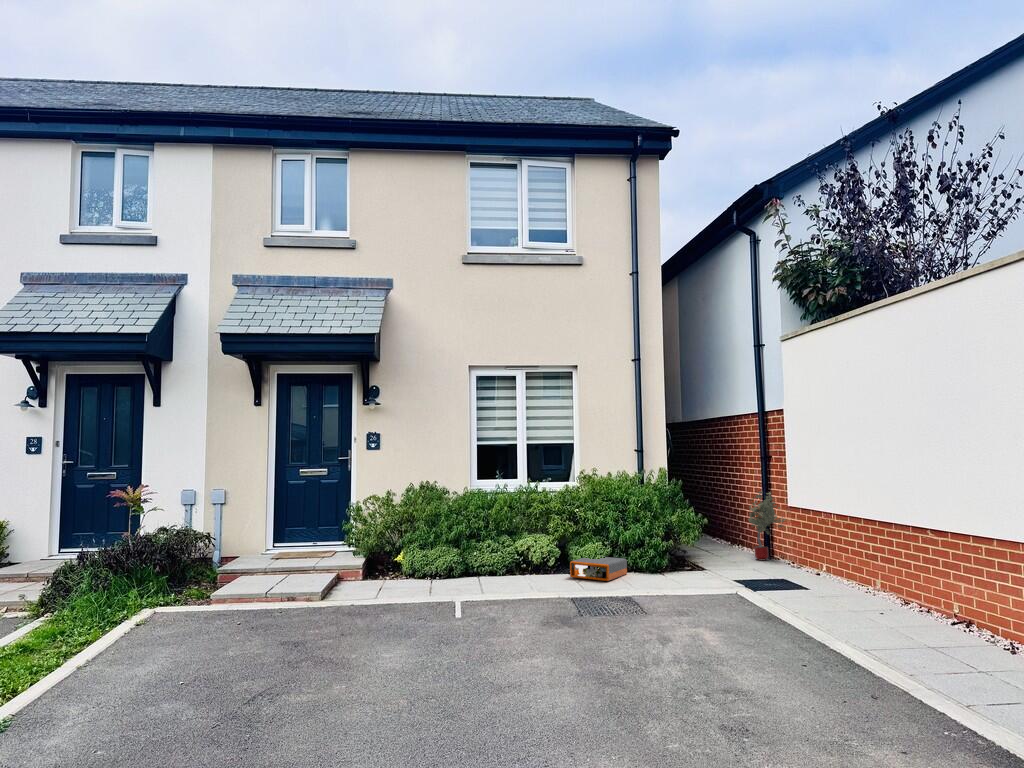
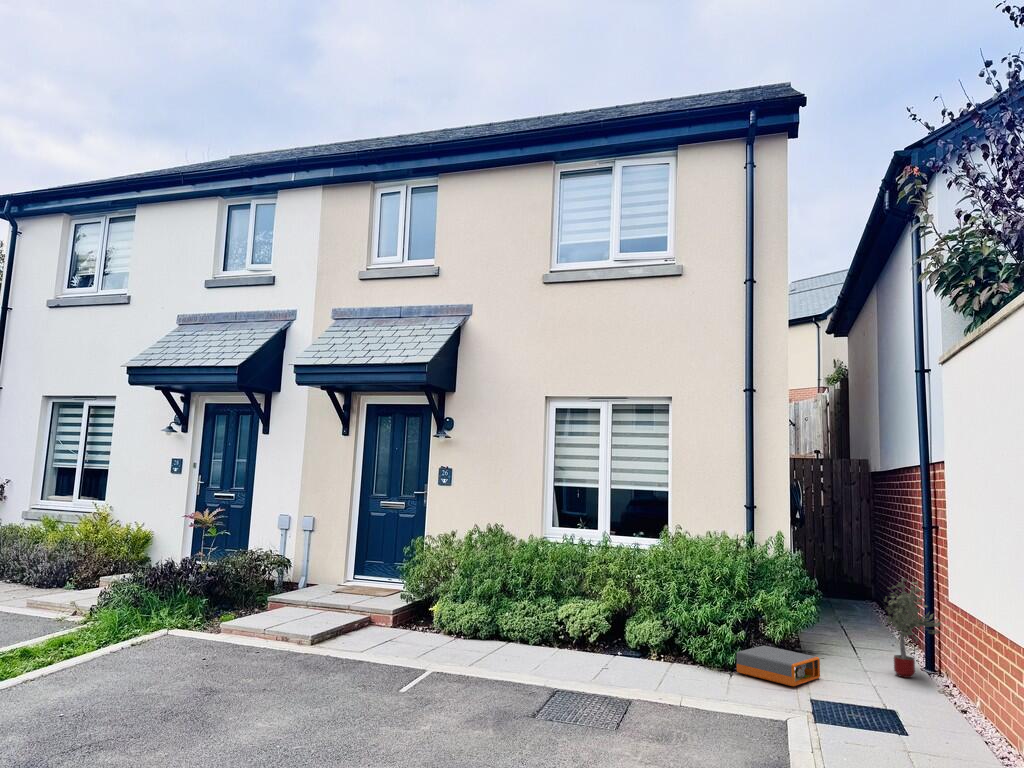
storage box: present [570,557,627,581] -> present [737,645,820,686]

